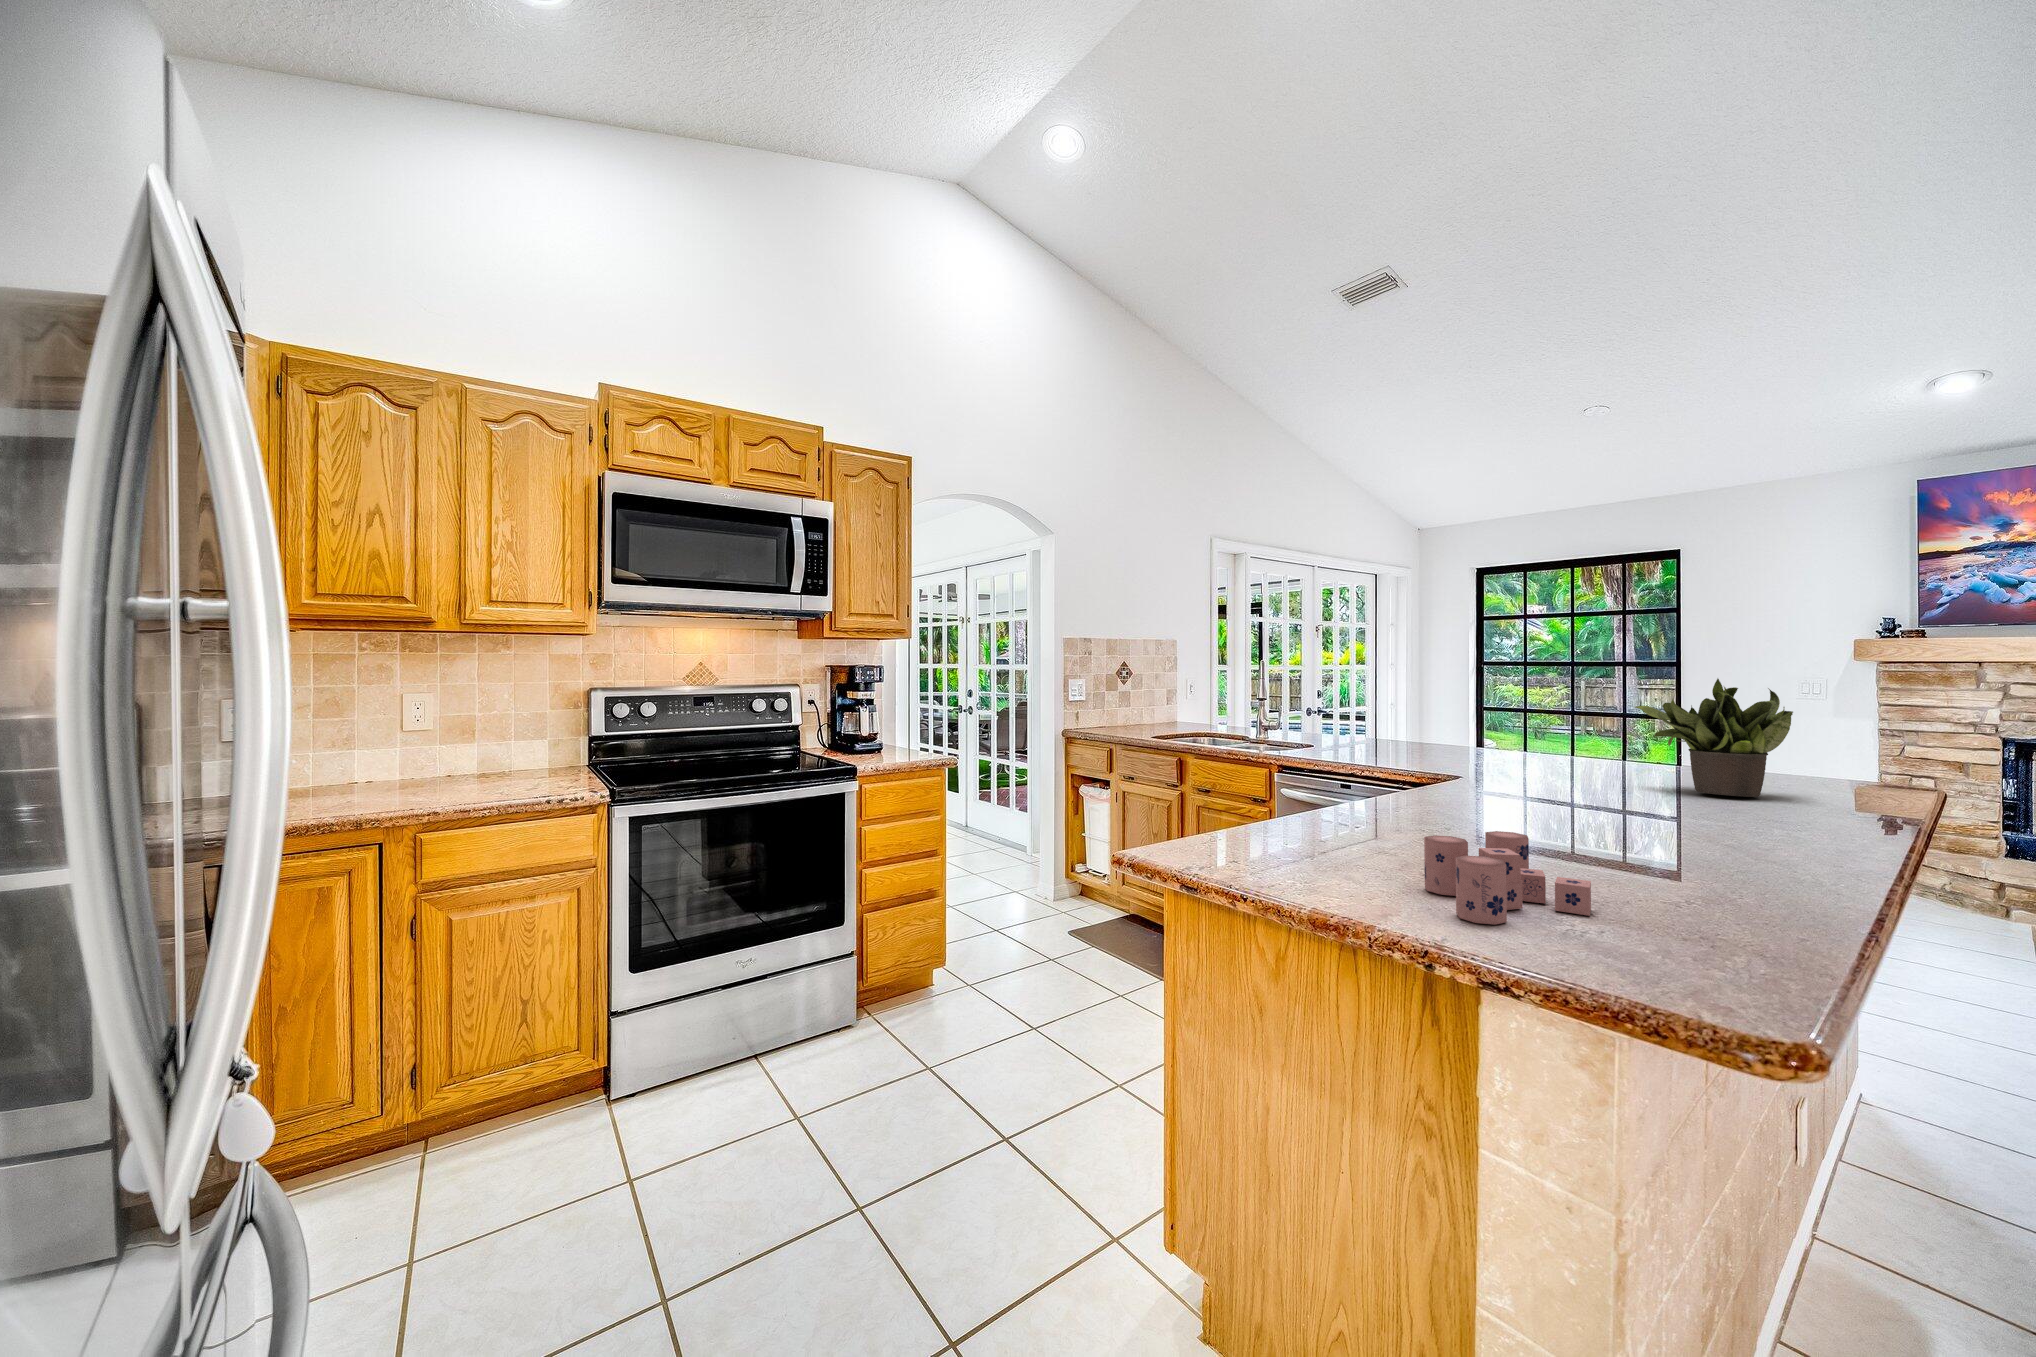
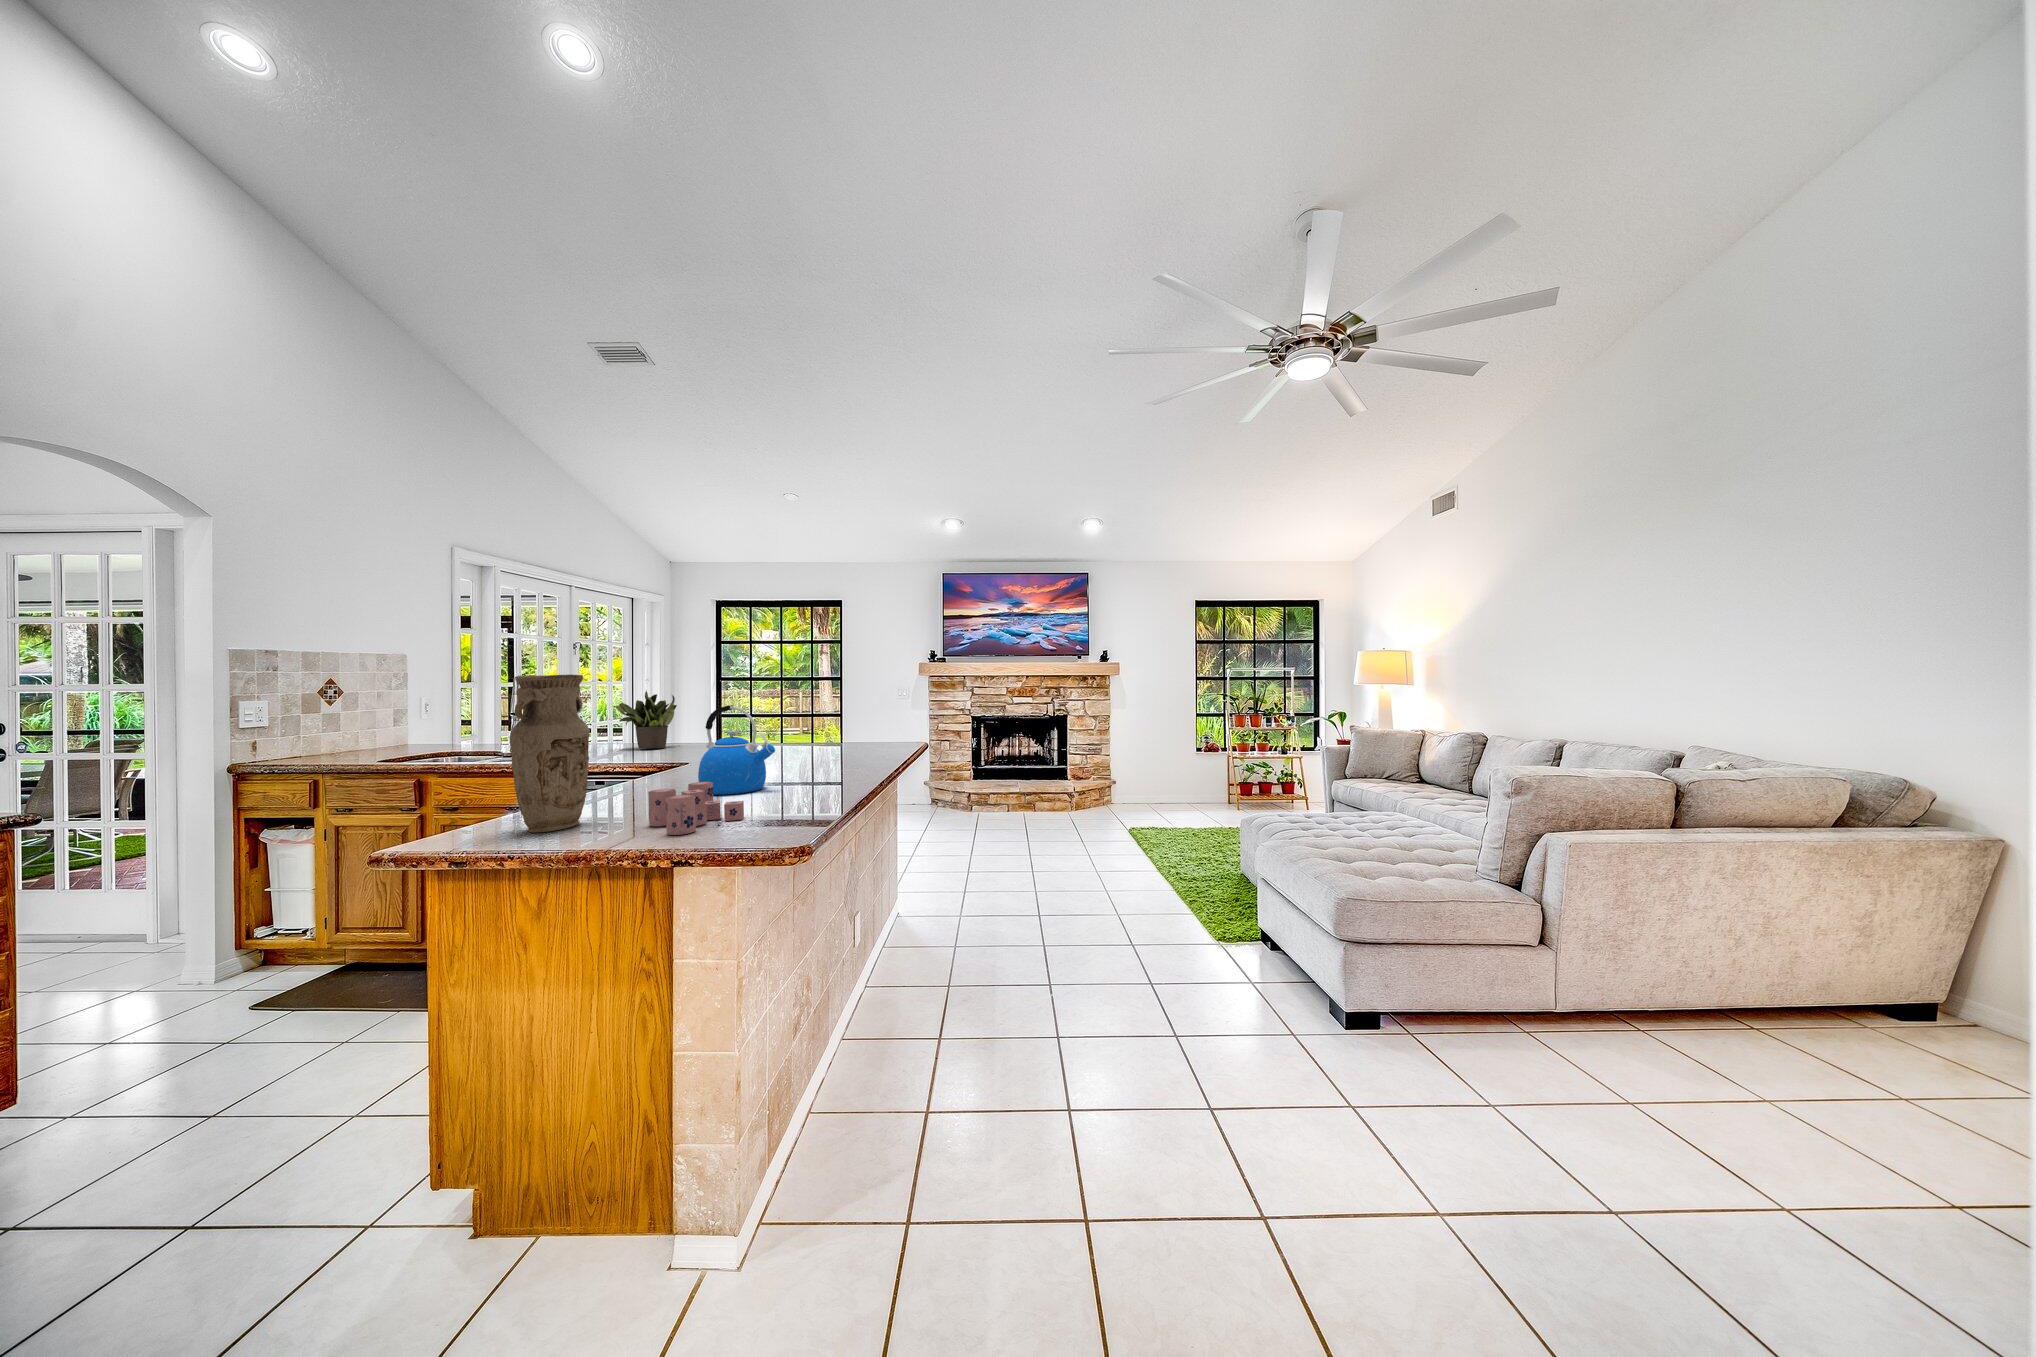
vase: none [1251,659,1341,865] -> present [510,674,589,832]
potted plant: present [1635,679,1793,797] -> present [613,691,677,749]
kettle: none [1490,708,1633,851] -> present [698,705,775,795]

